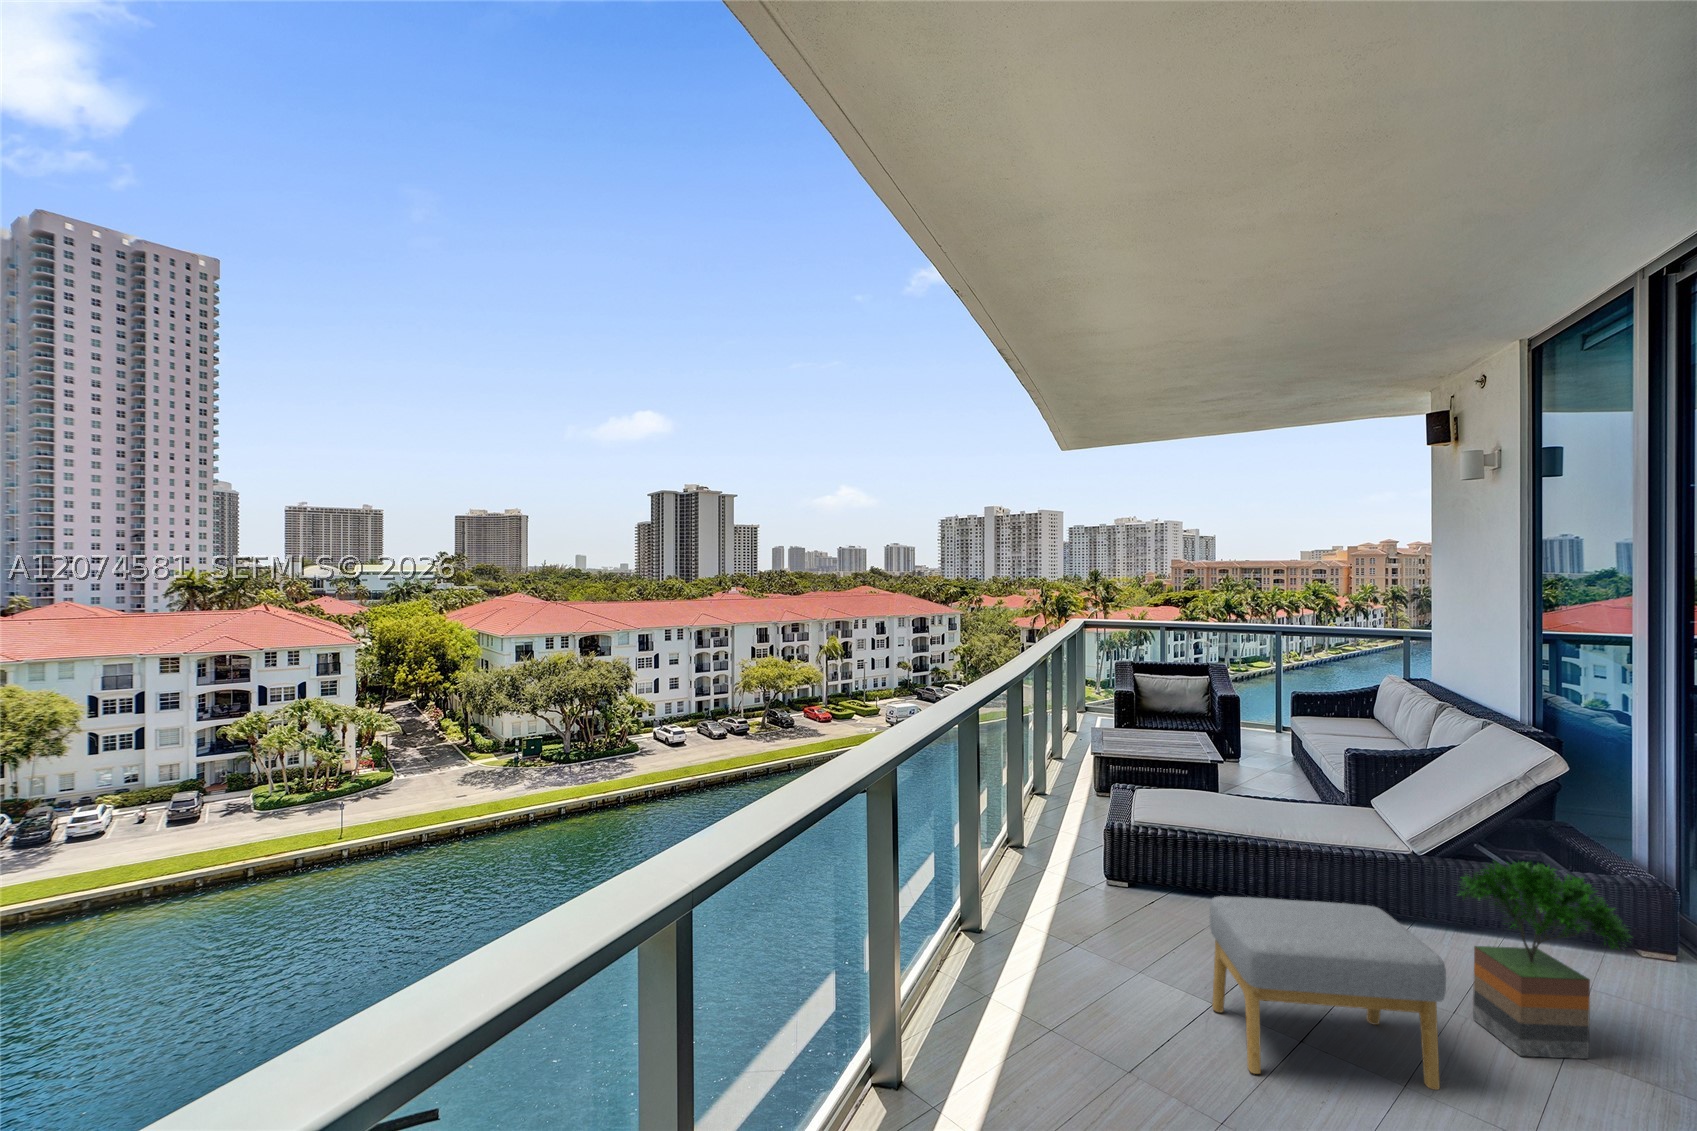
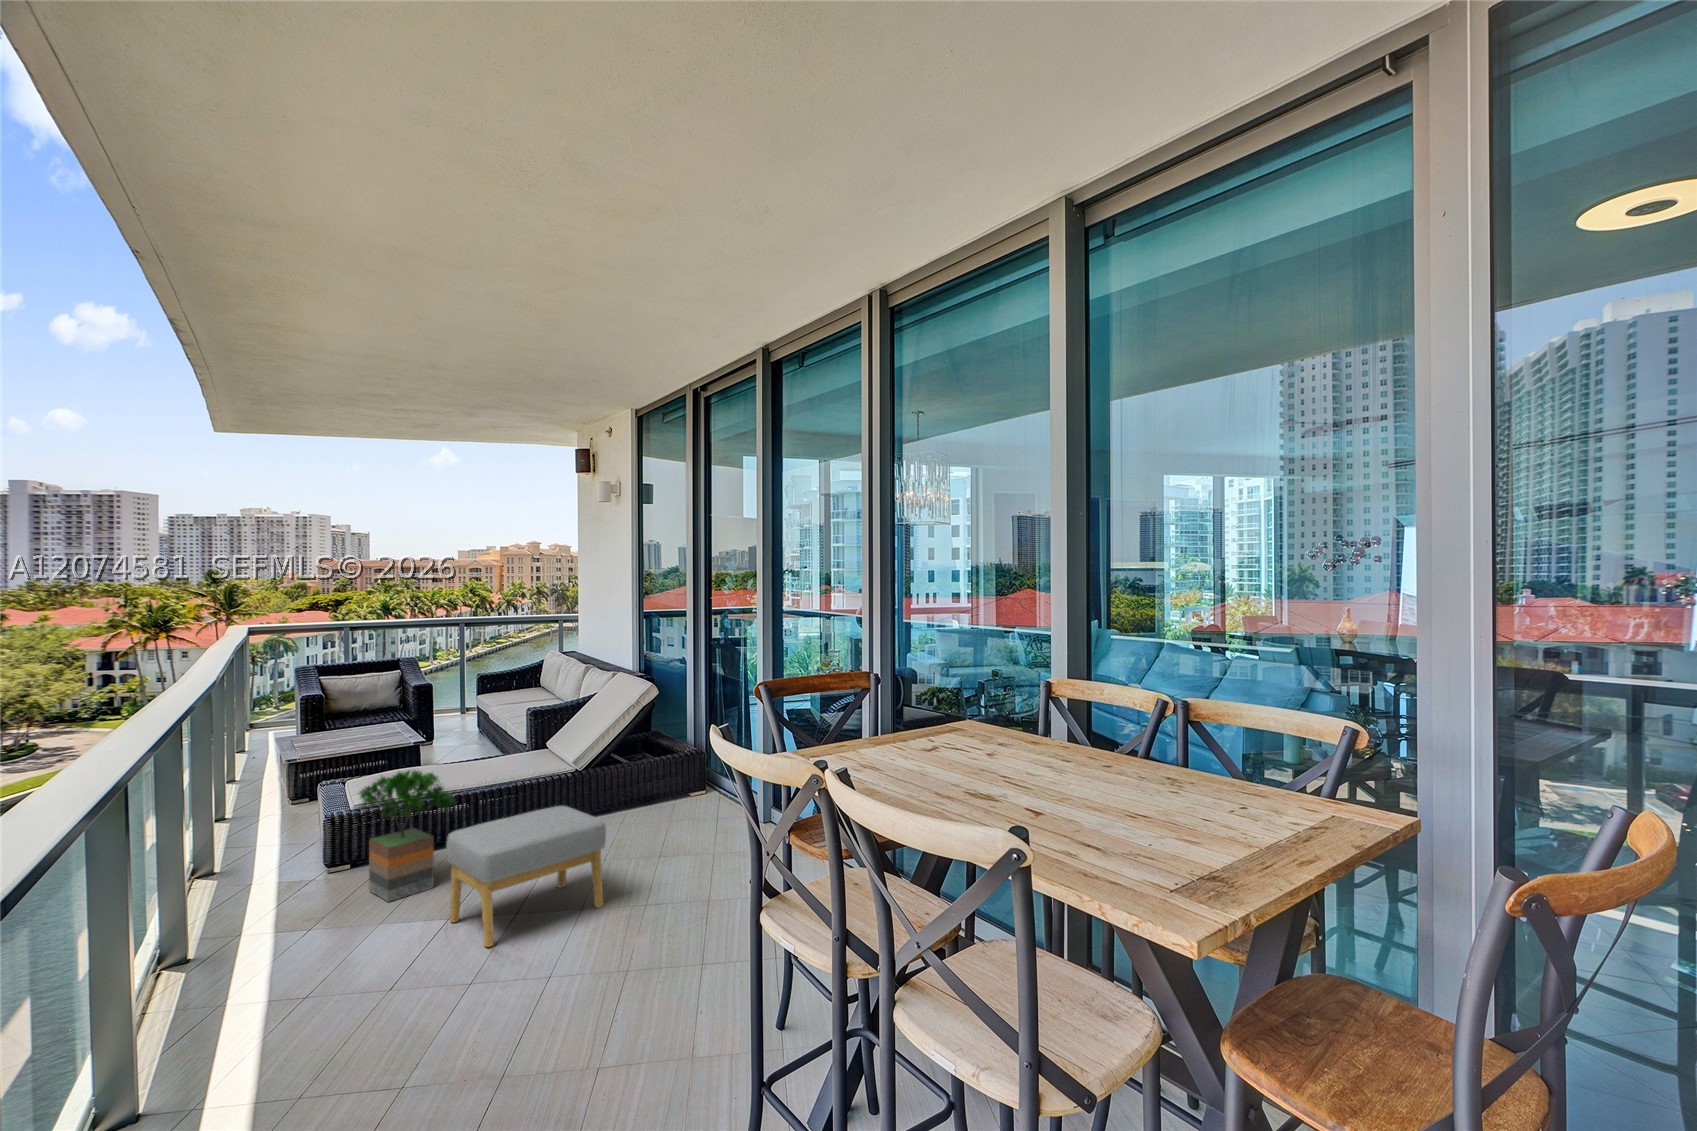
potted tree: present [1460,861,1632,1059] -> present [359,770,454,902]

